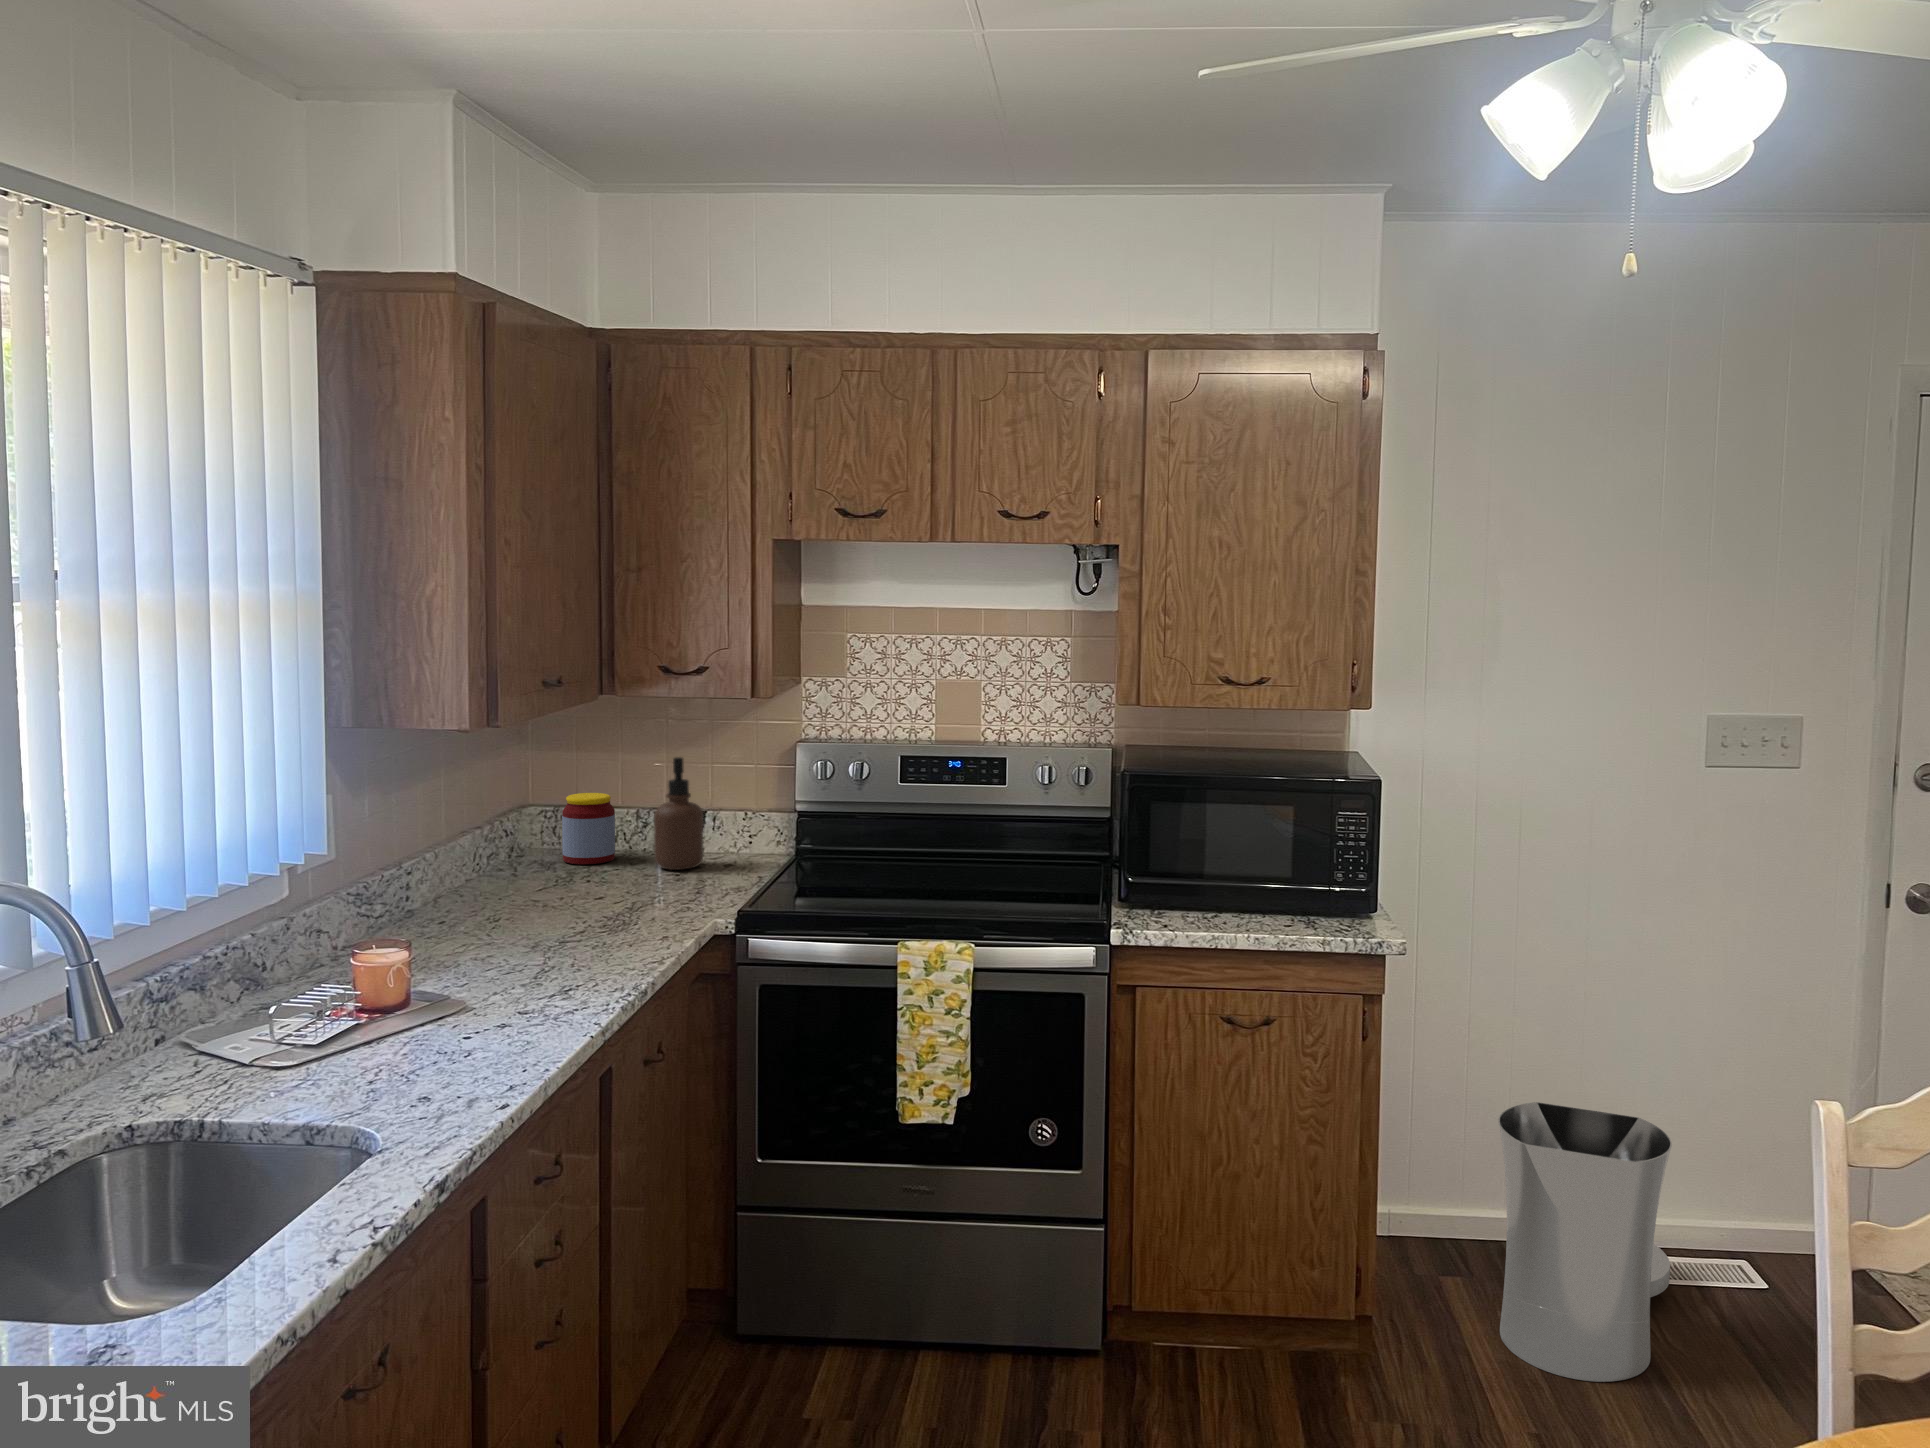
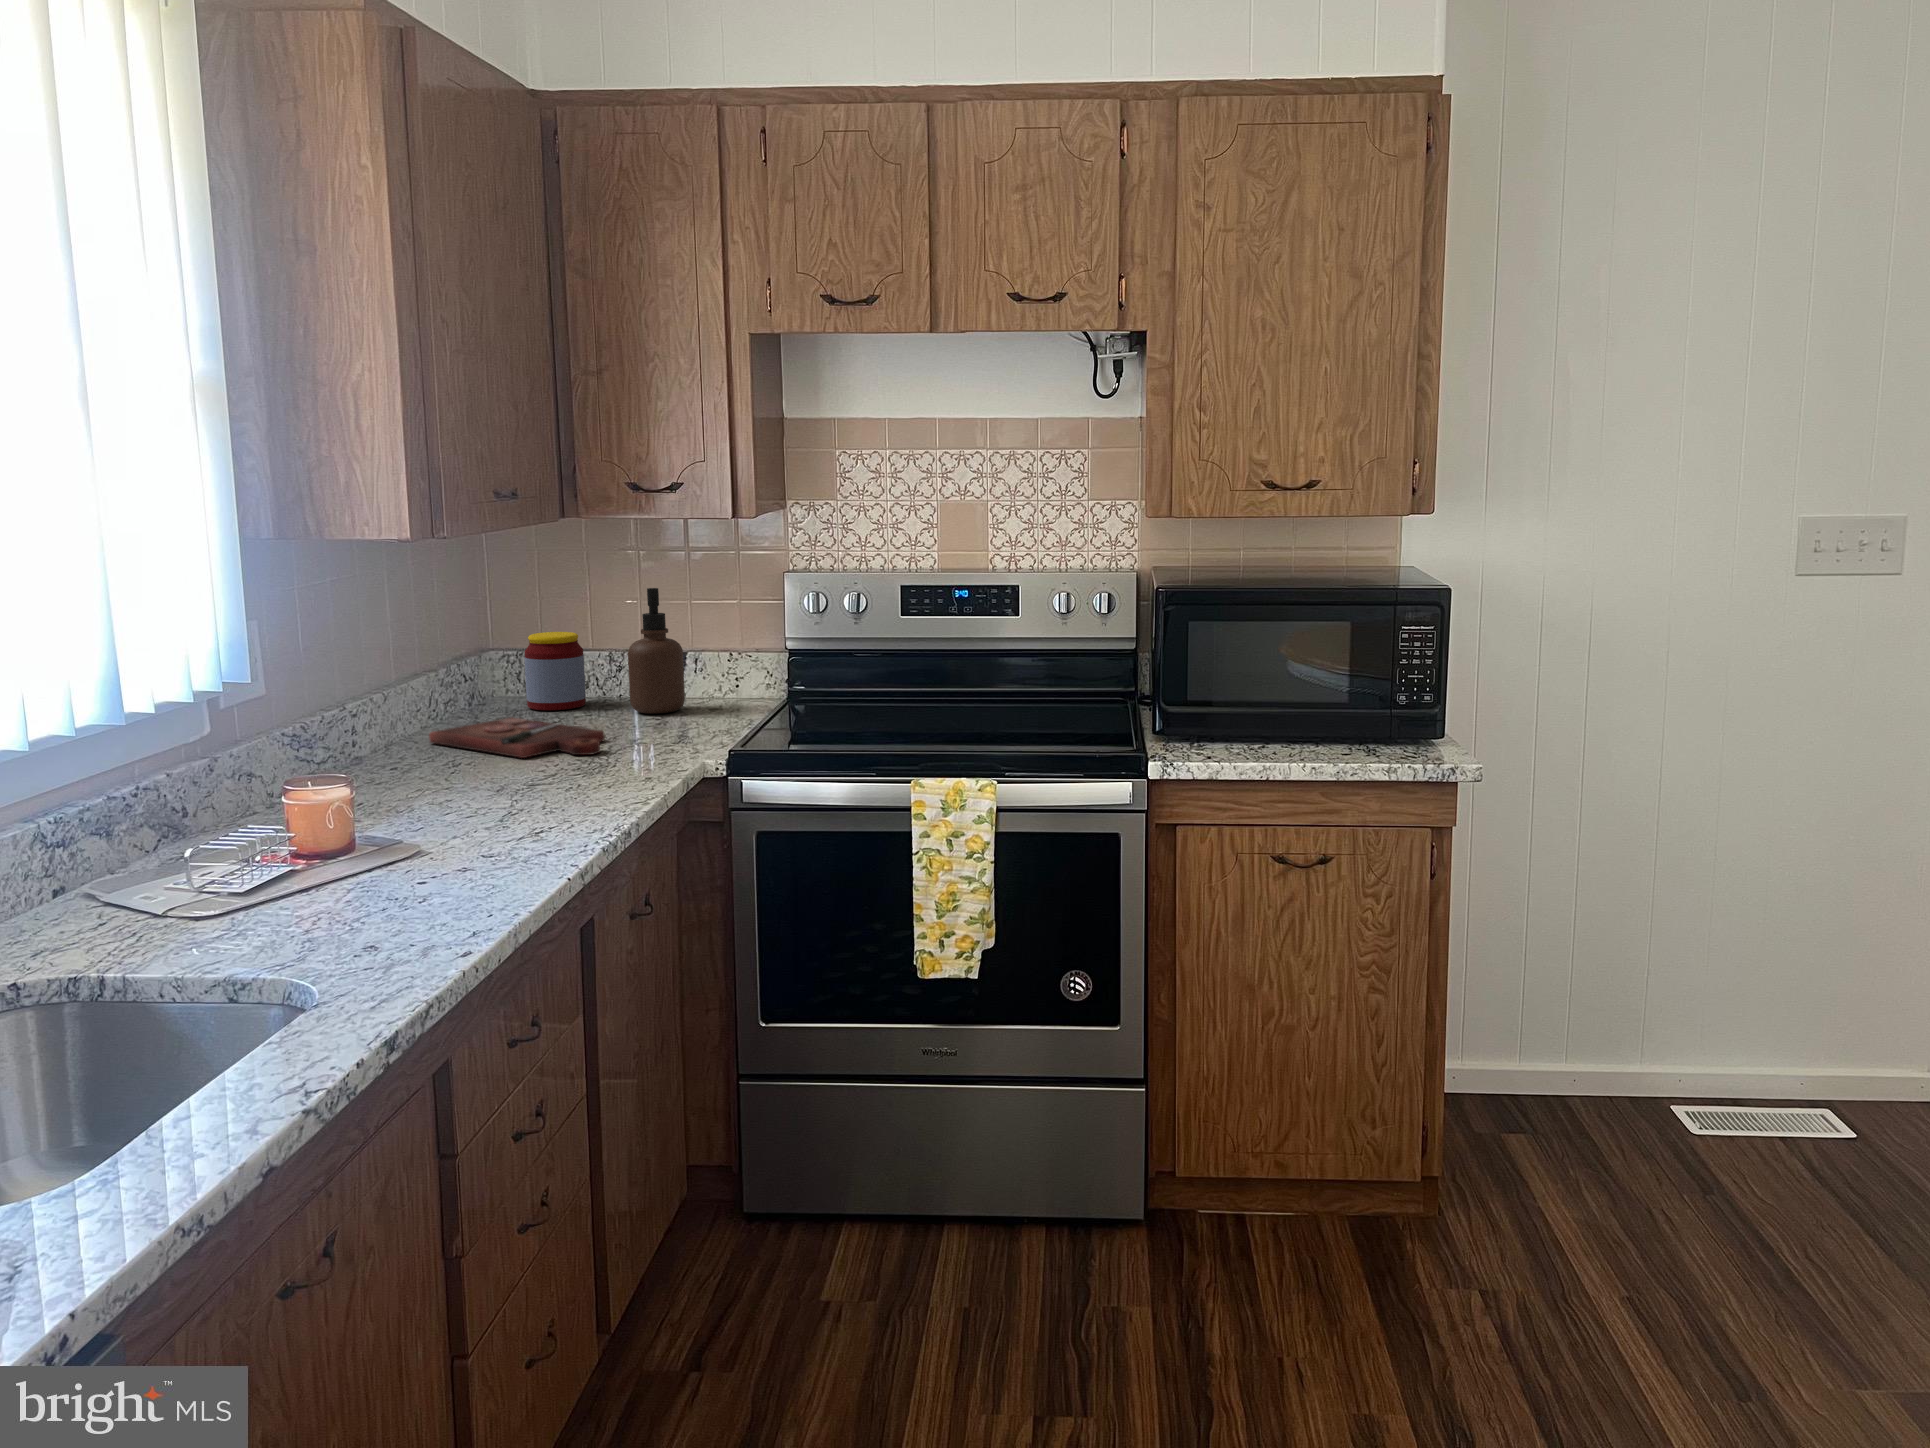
cutting board: none [476,872,630,914] -> present [429,717,605,758]
trash can: present [1498,1102,1672,1382] -> none [1575,947,1771,1243]

